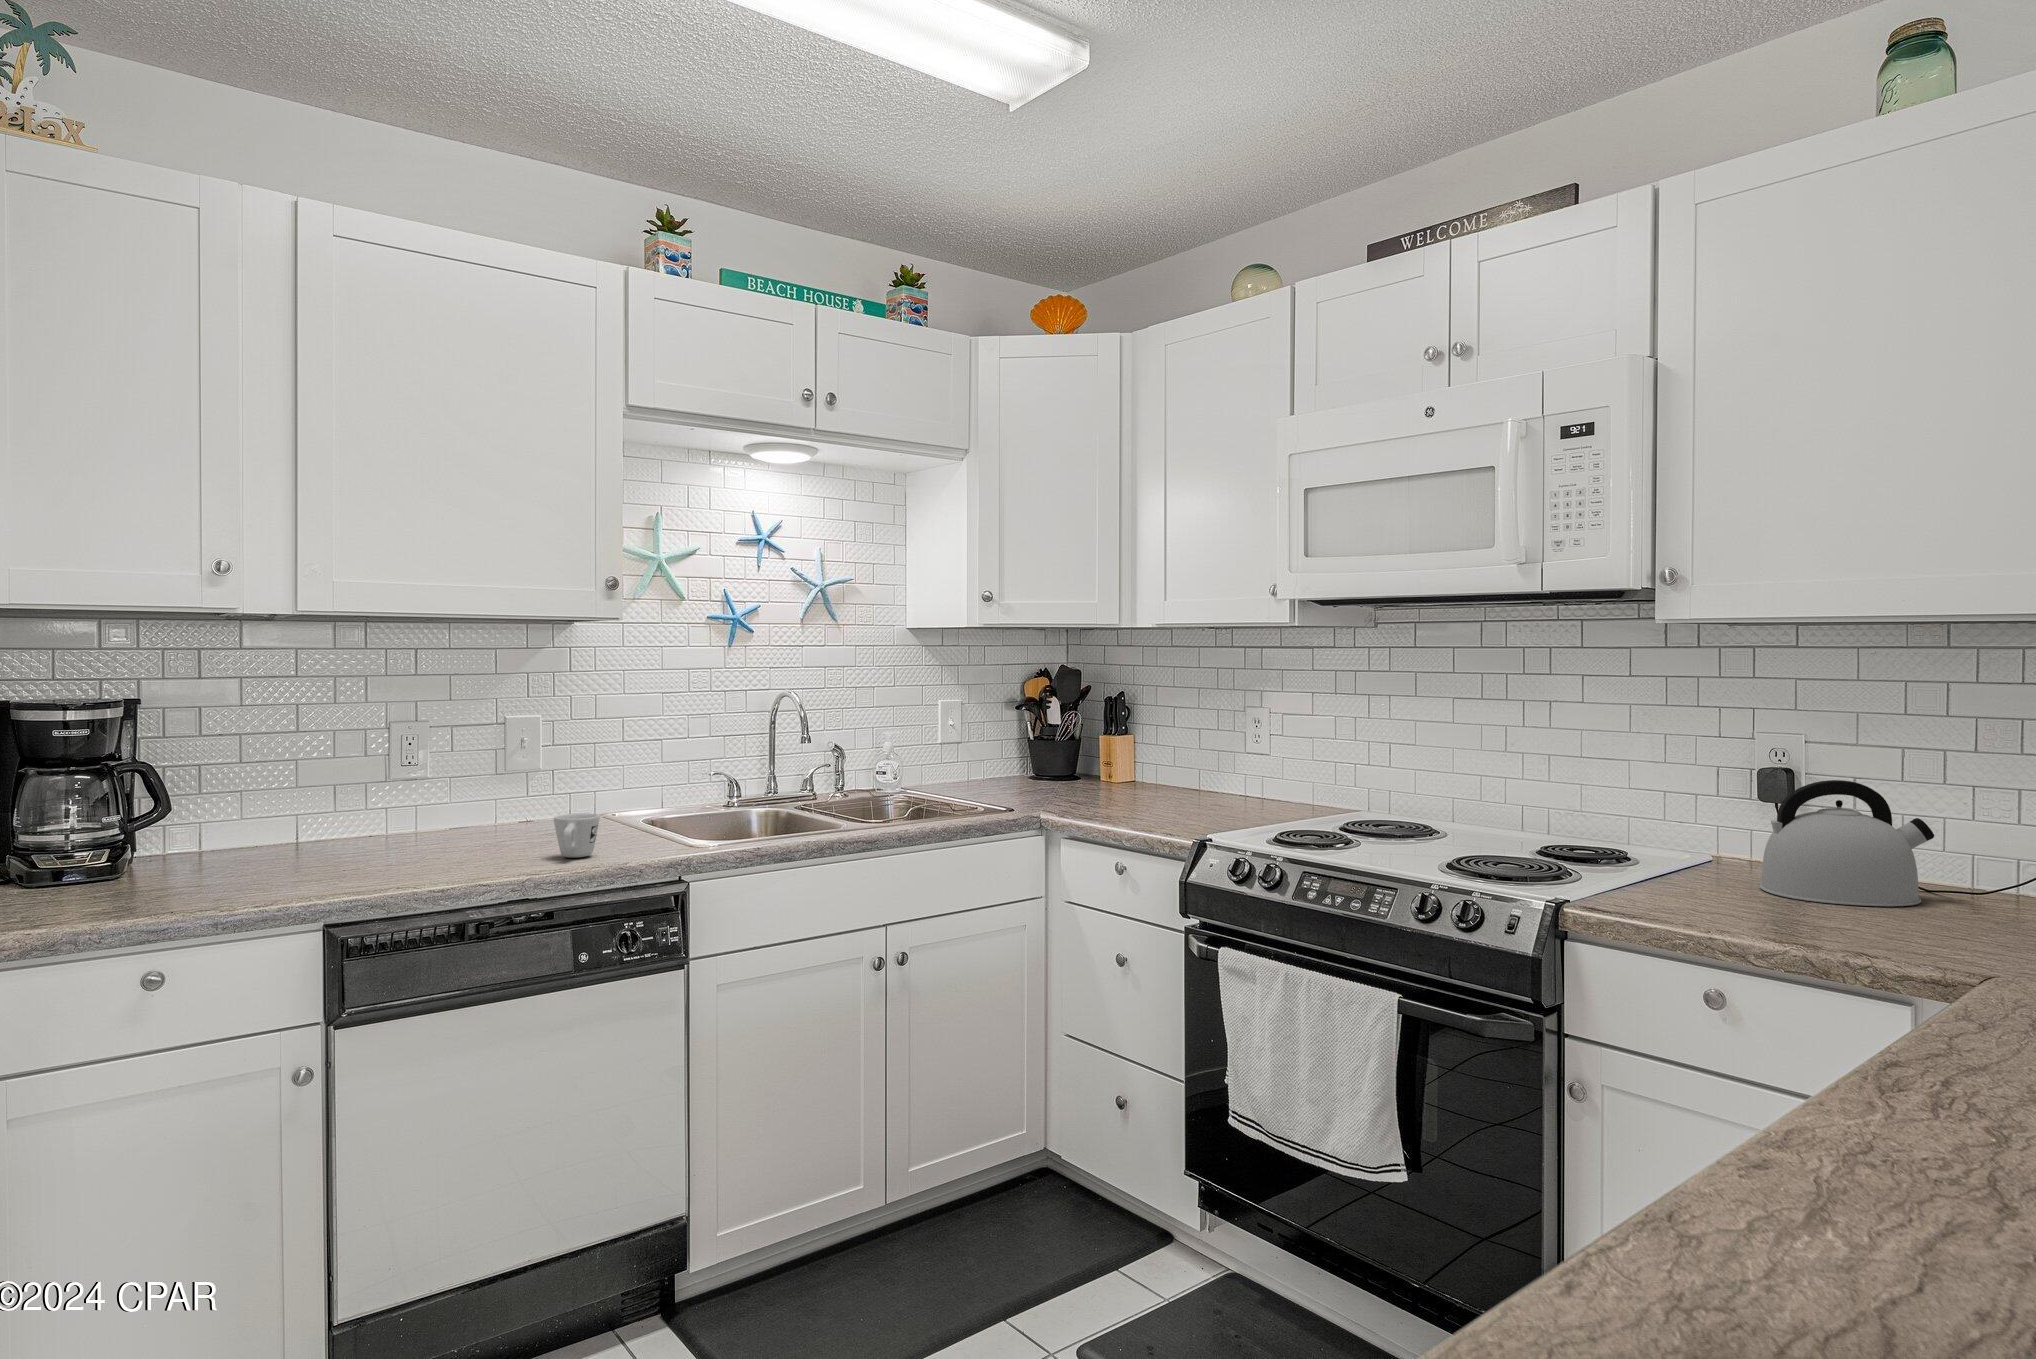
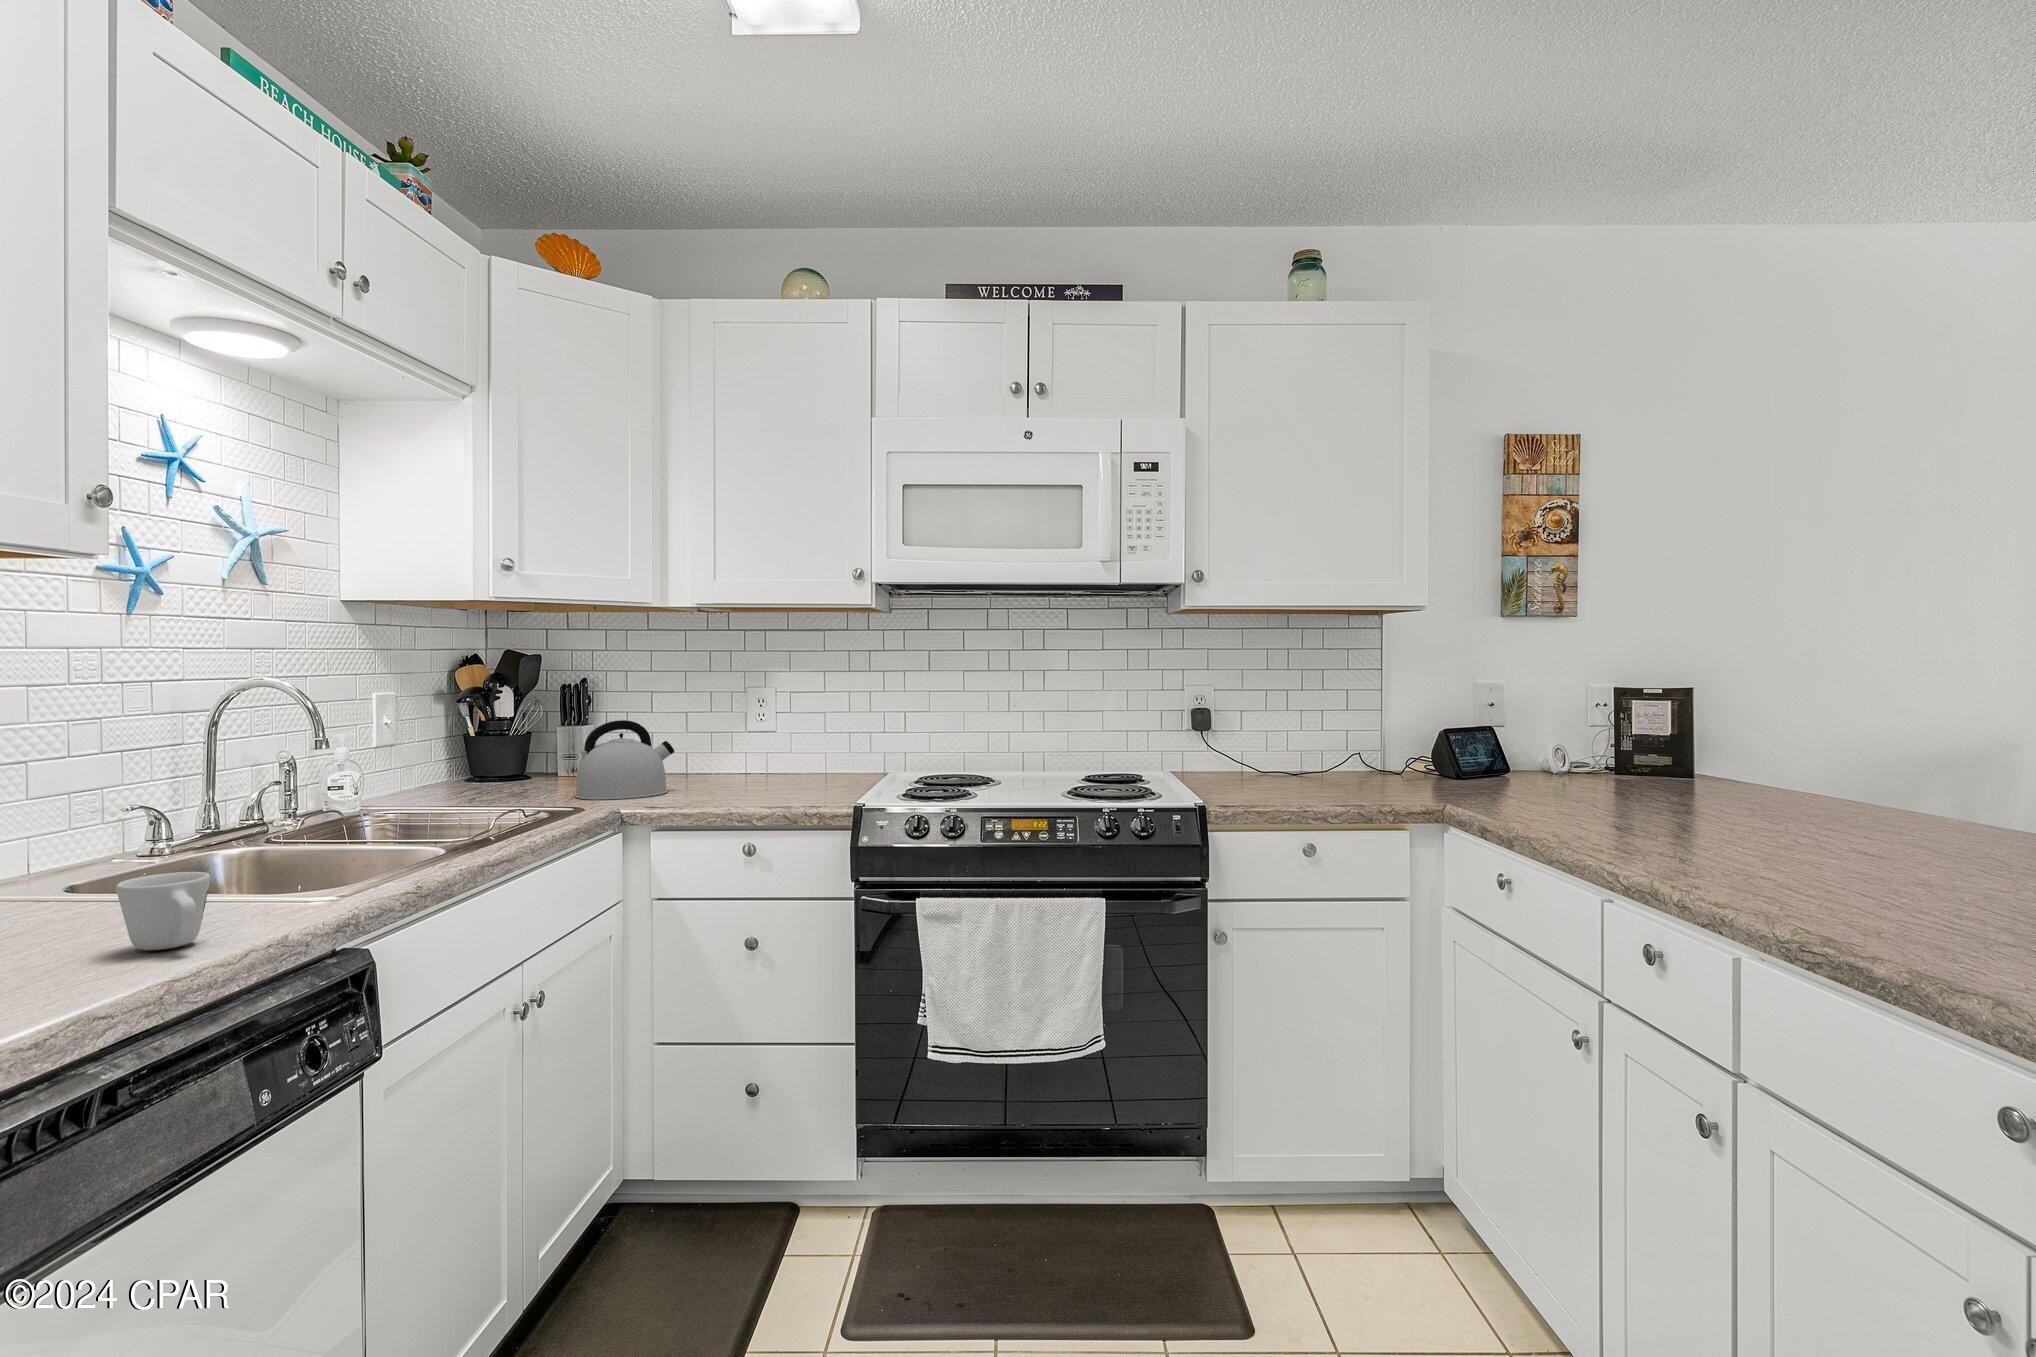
kettle: present [1759,780,1934,906] -> present [575,720,674,800]

